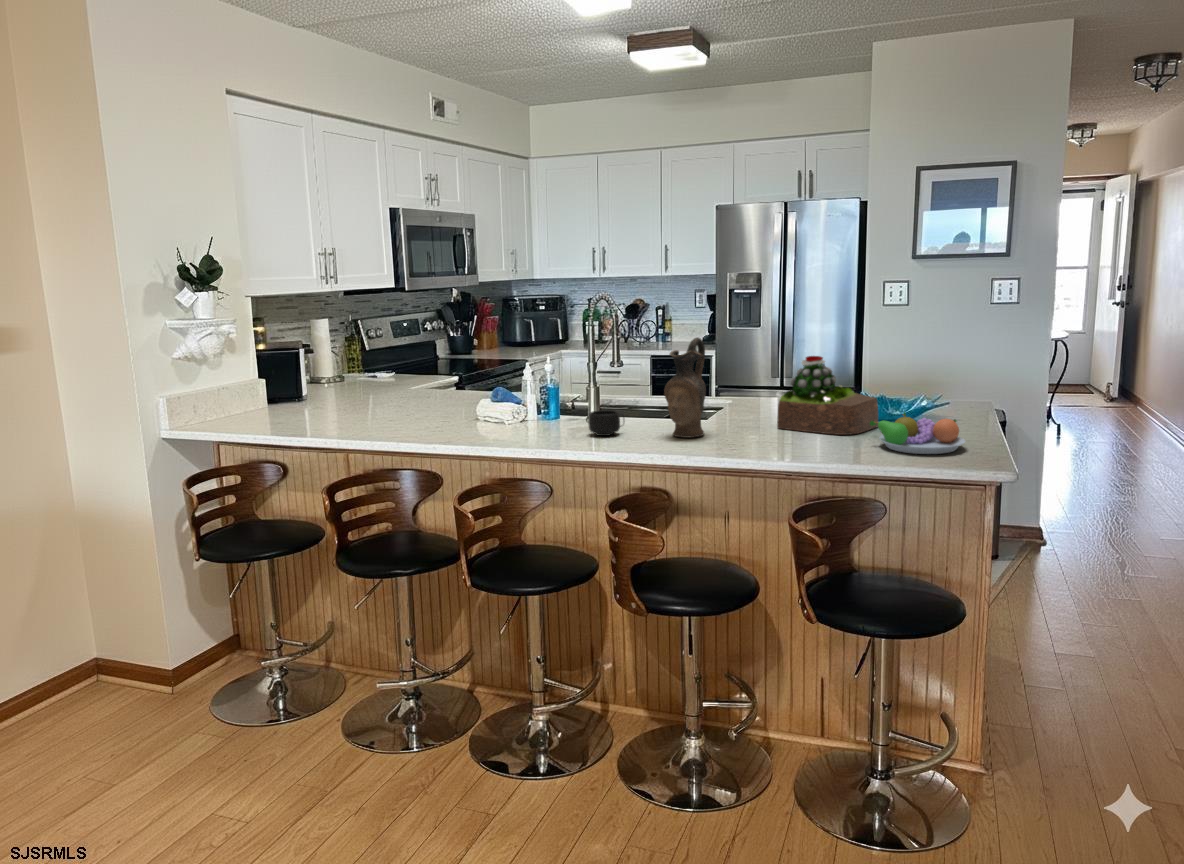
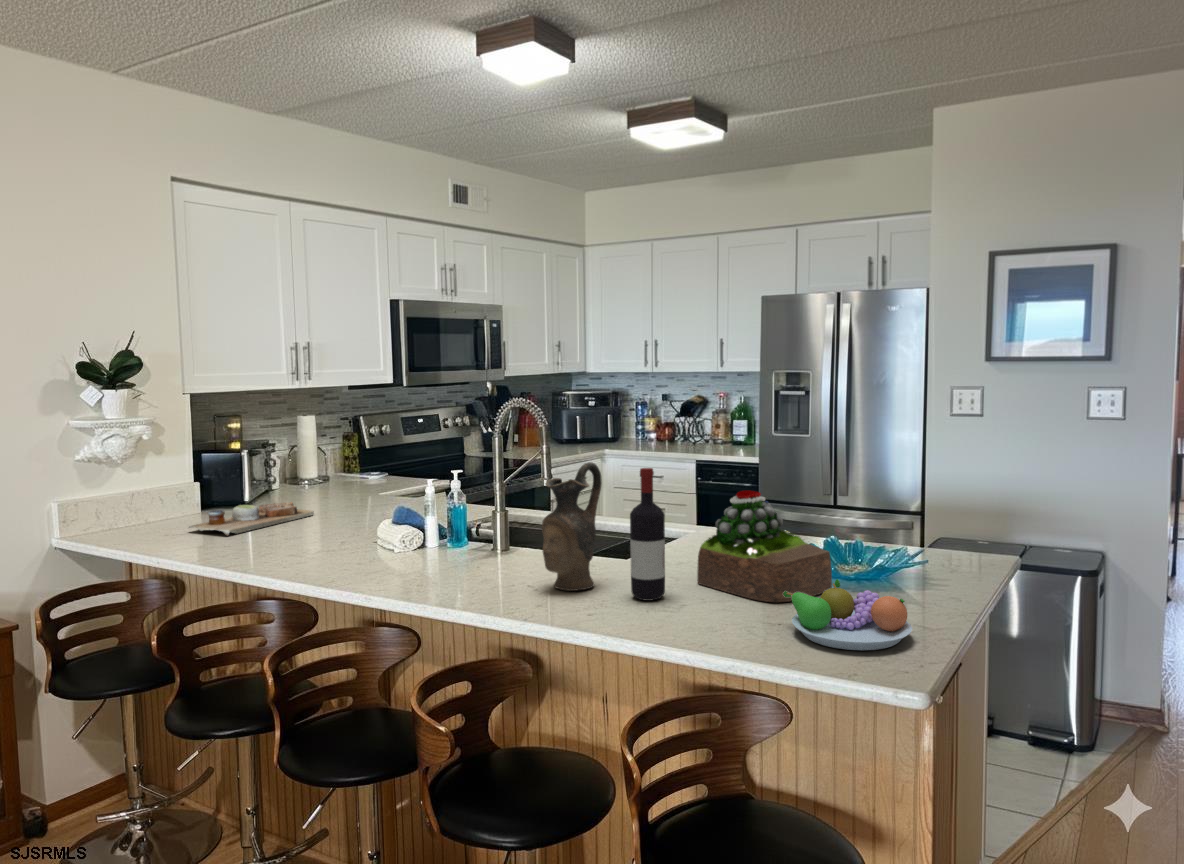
wine bottle: none [740,338,767,439] -> present [630,468,665,601]
cutting board: none [285,395,379,422] -> present [189,502,314,535]
mug: present [589,410,621,436] -> none [460,546,507,579]

